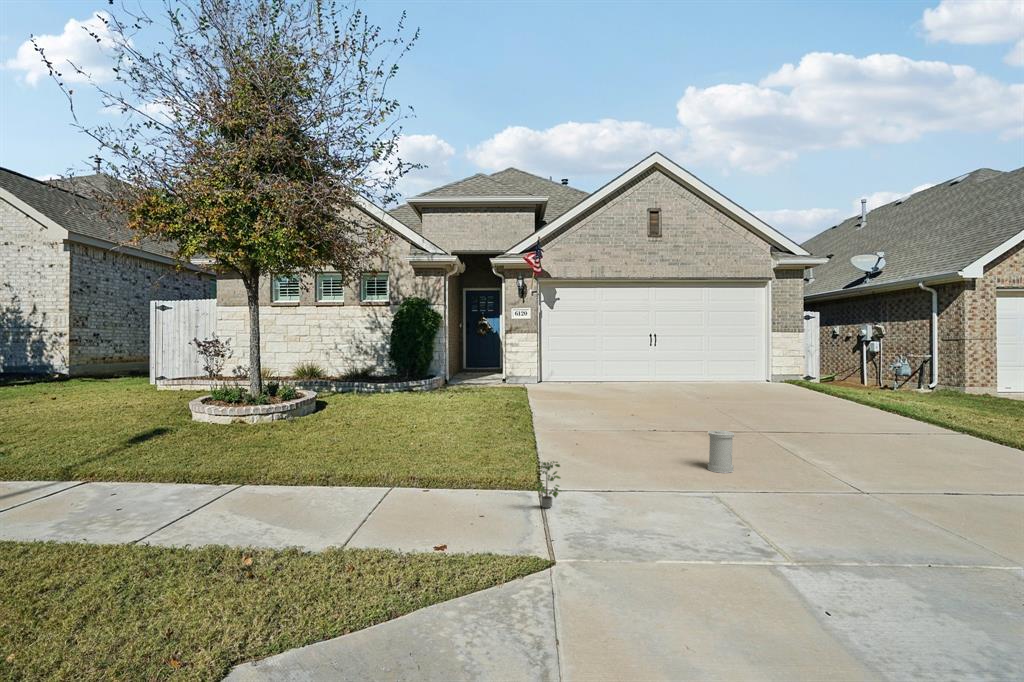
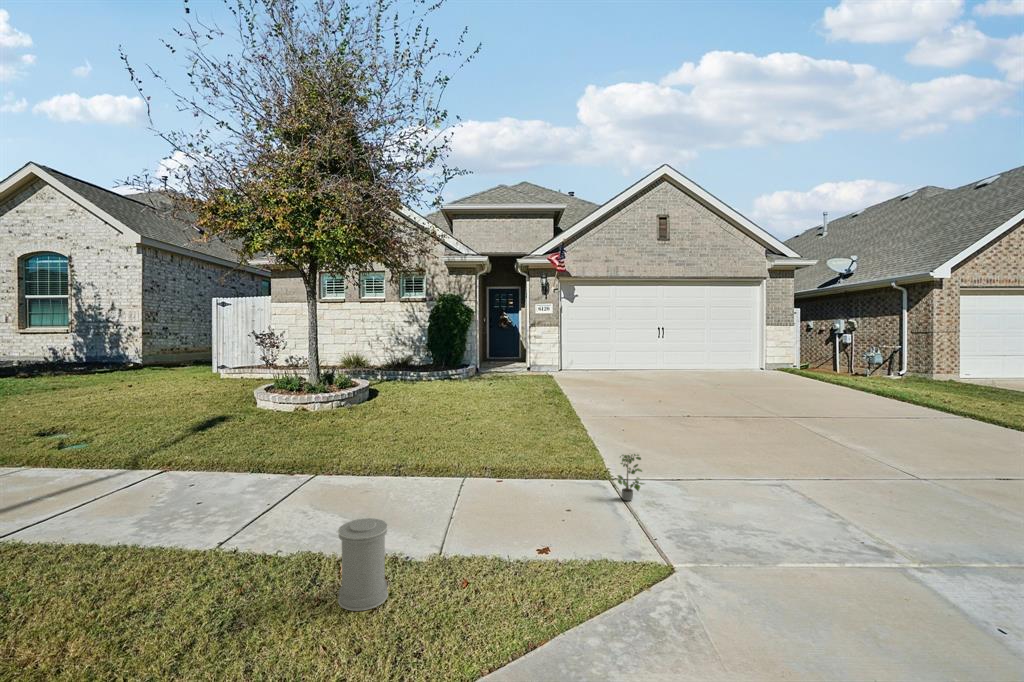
trash can: present [707,430,734,473] -> present [338,518,388,611]

